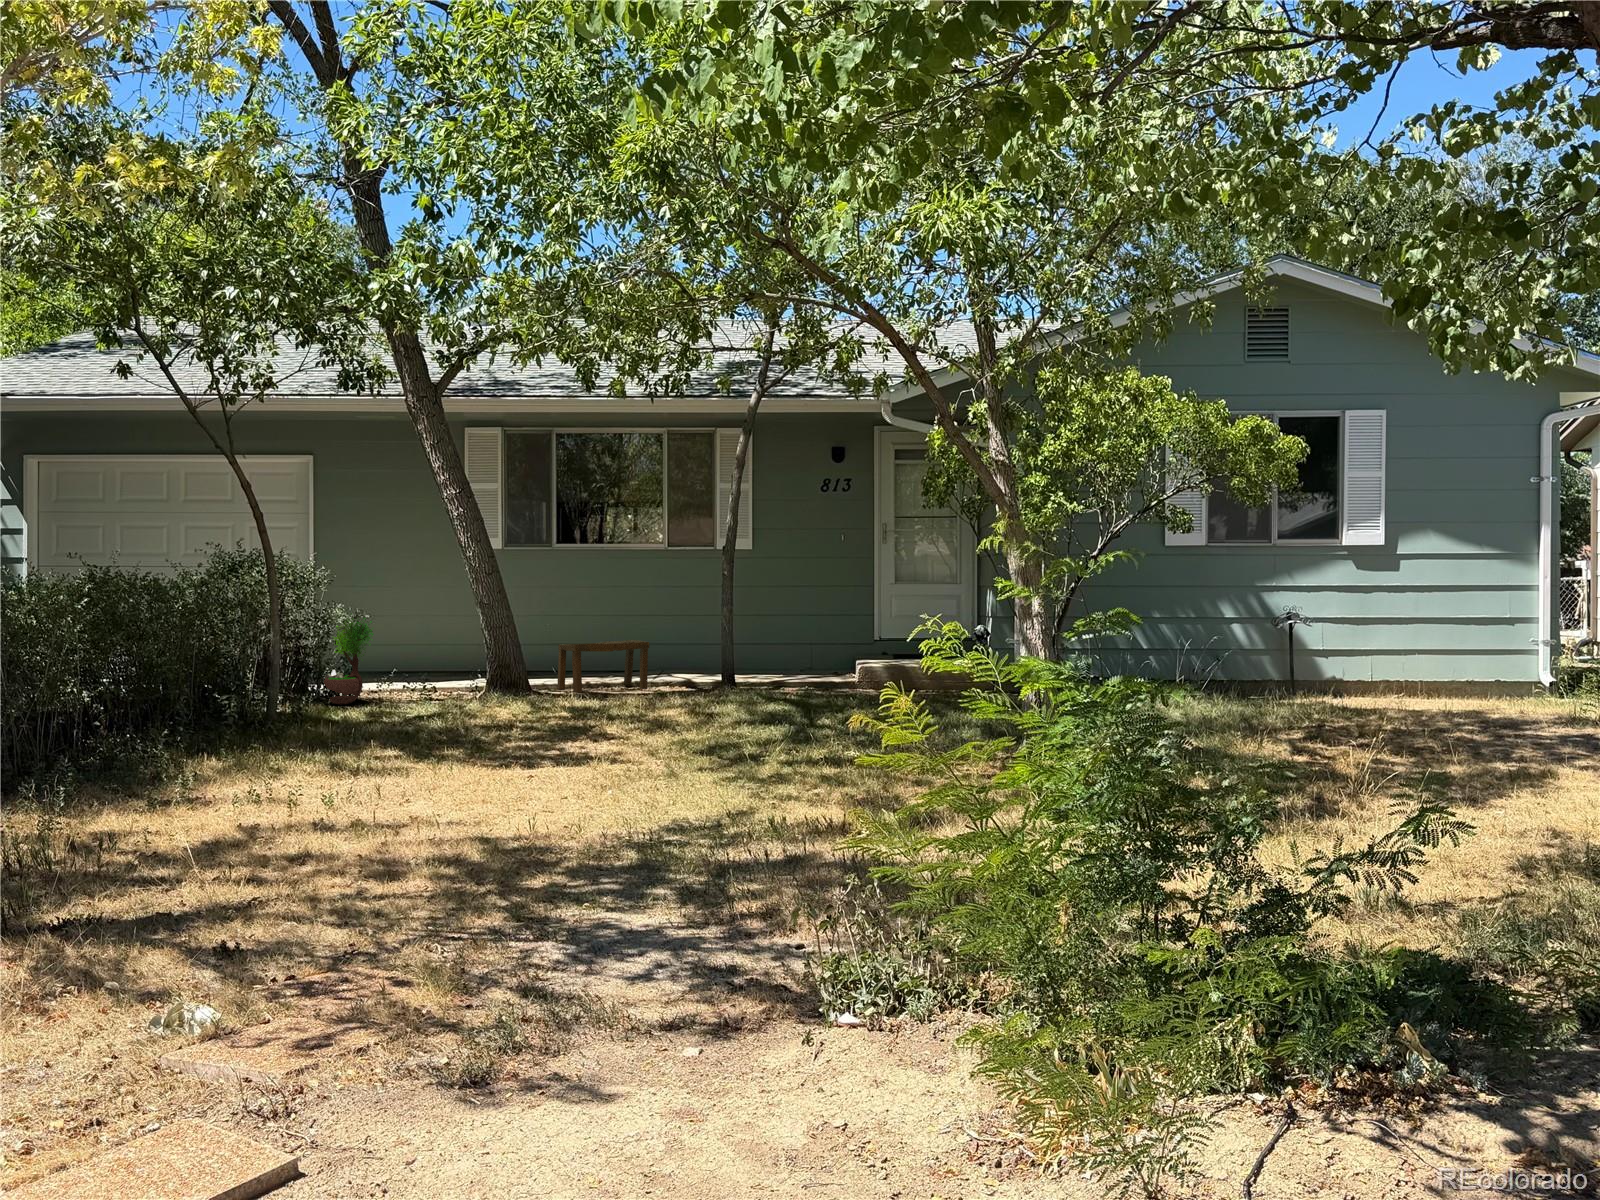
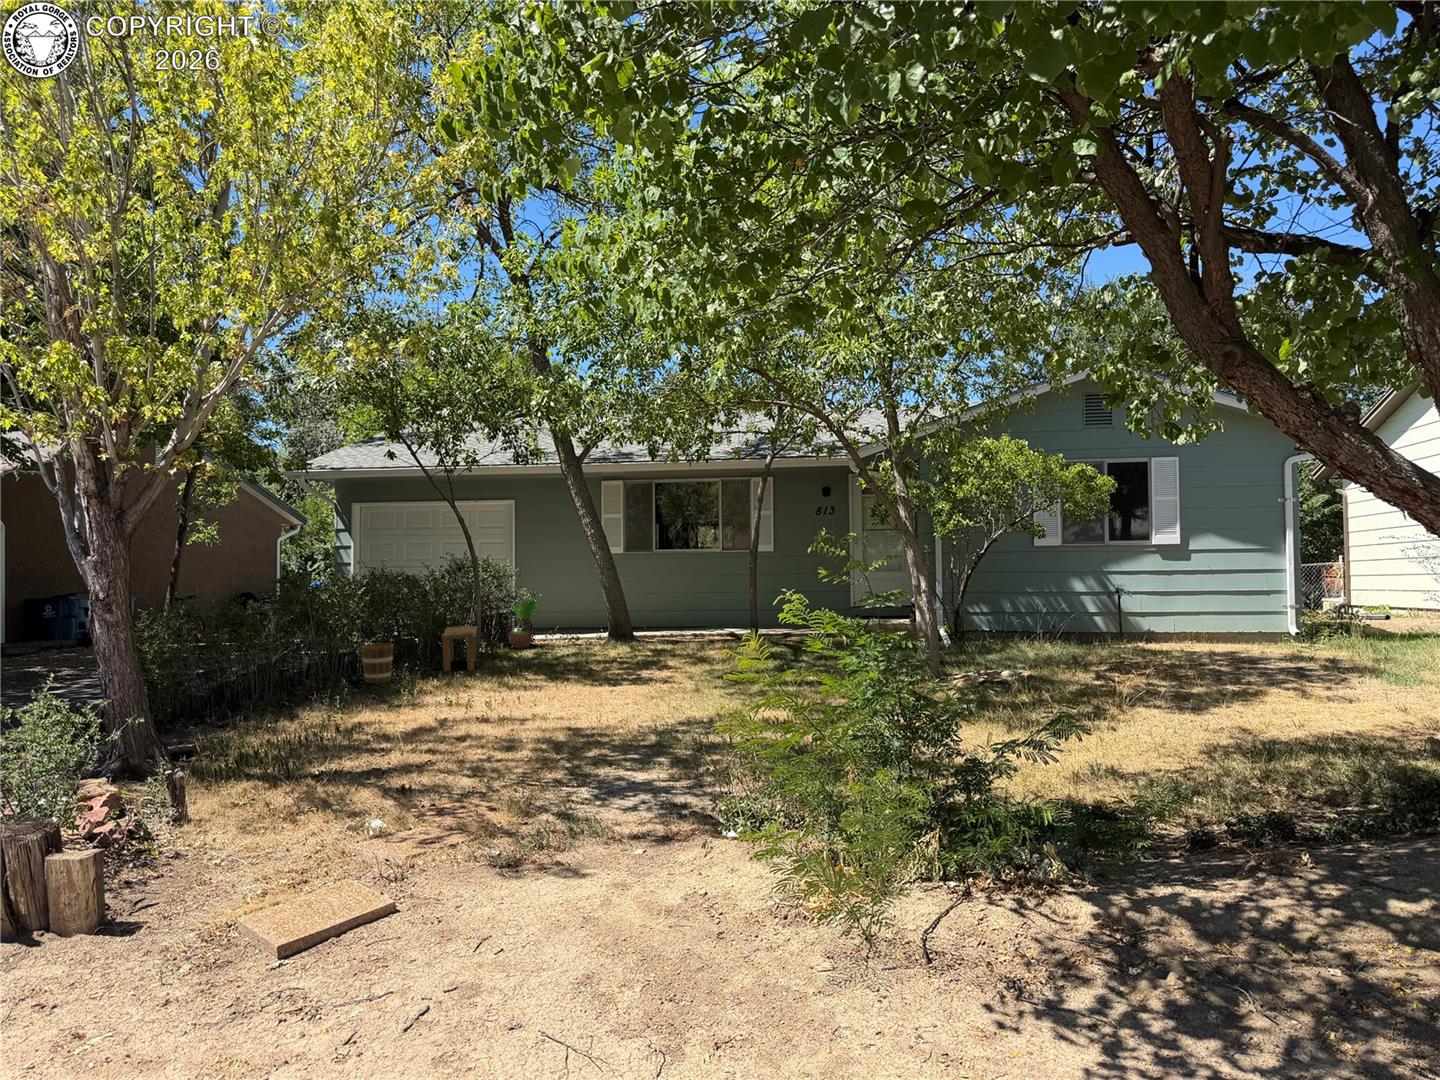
bench: present [557,640,649,693] -> present [442,626,477,671]
bucket: none [80,695,140,762] -> present [360,643,394,683]

